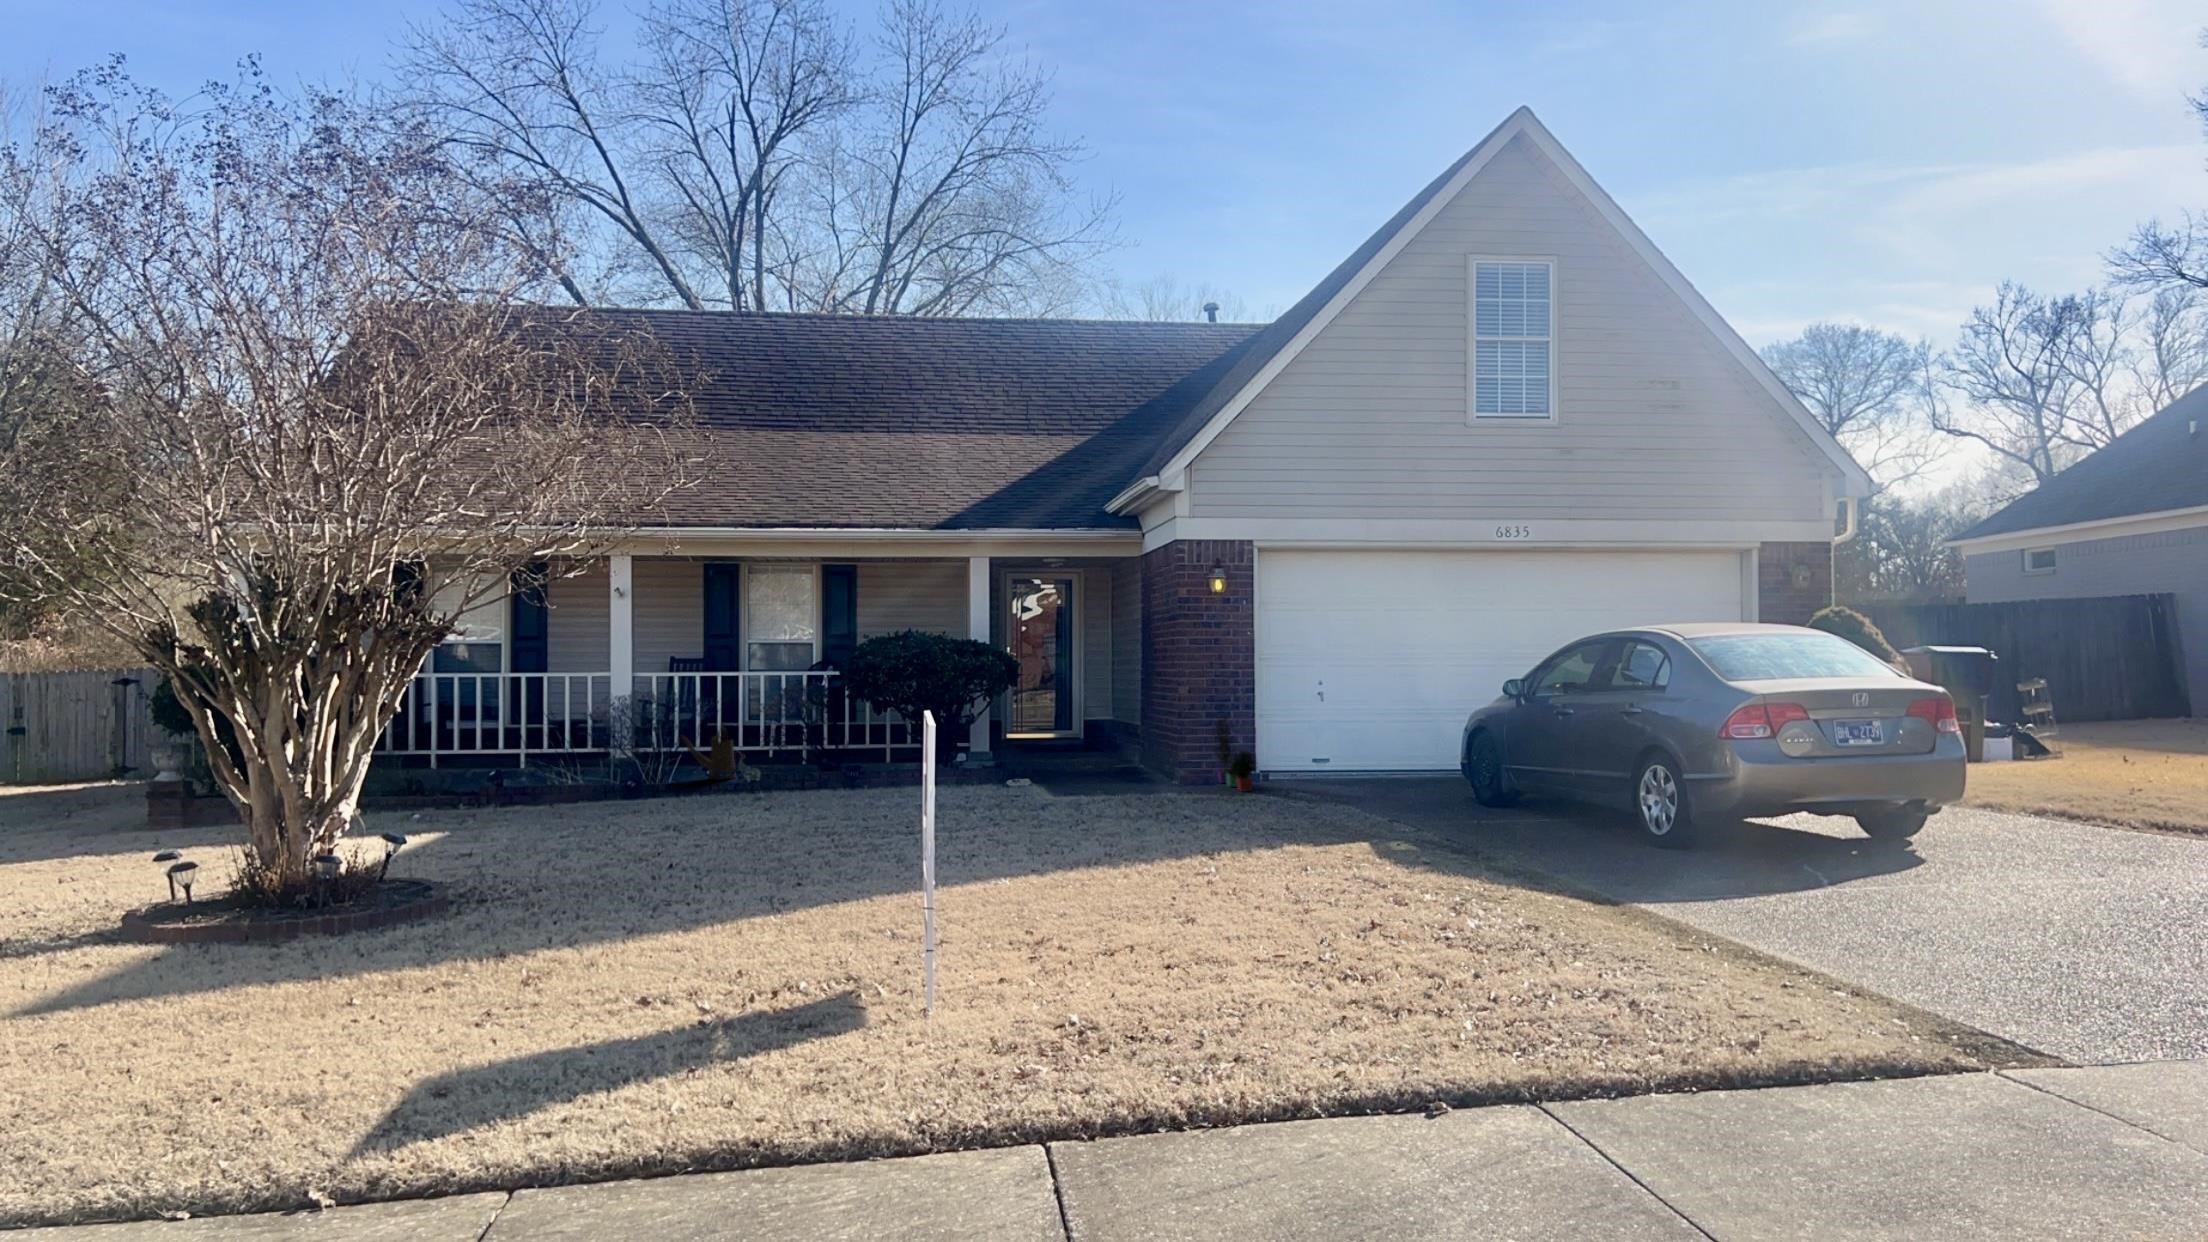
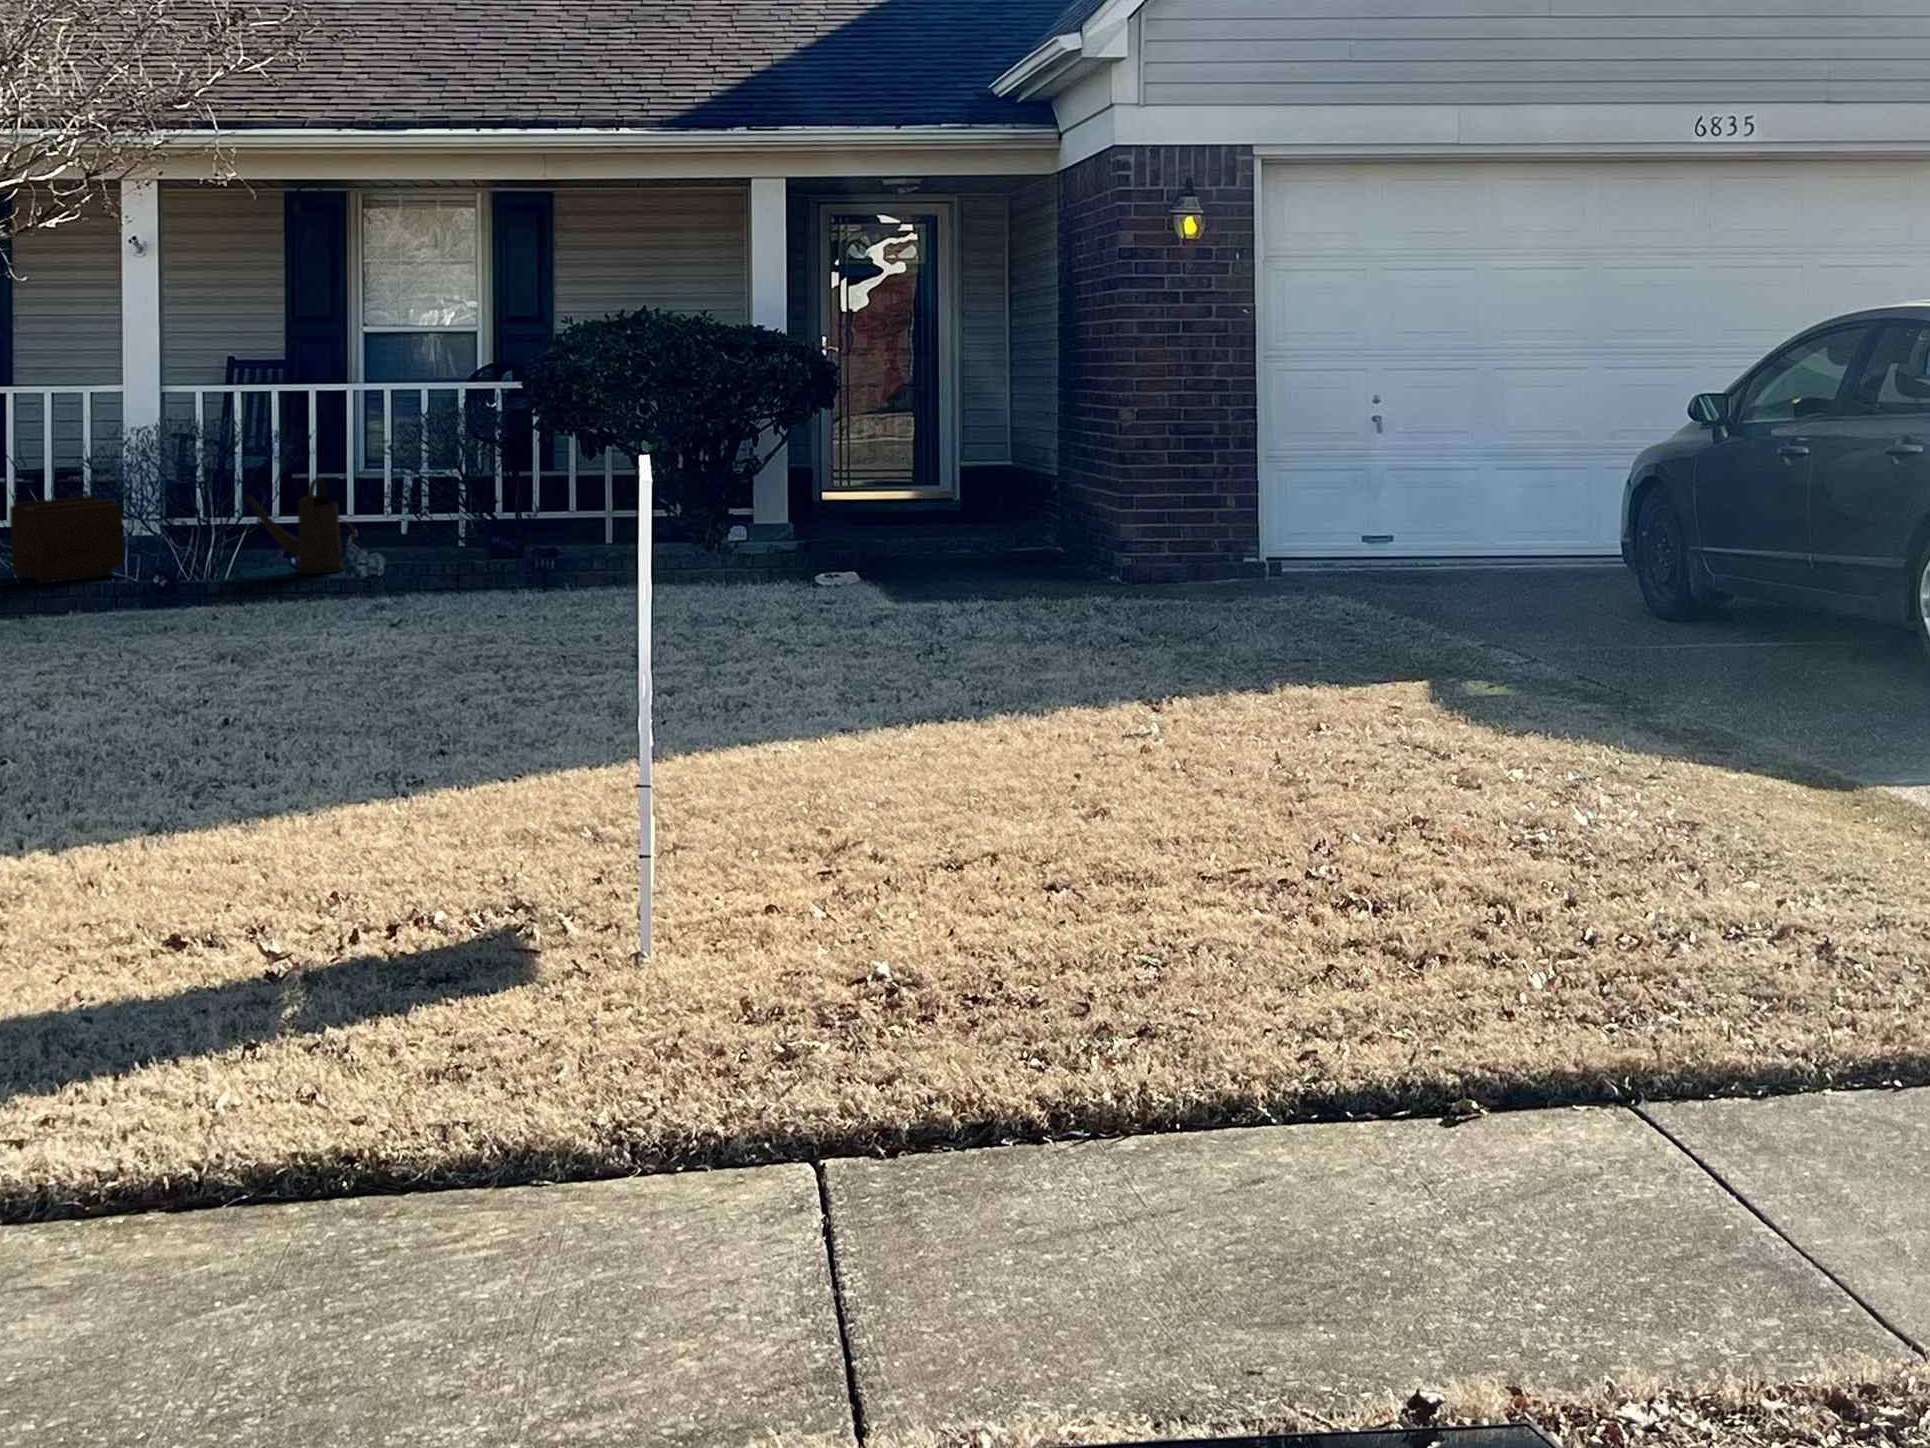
potted plant: present [1213,716,1256,792] -> none [1195,448,1278,591]
wooden crate: none [547,735,612,785] -> present [10,496,124,584]

